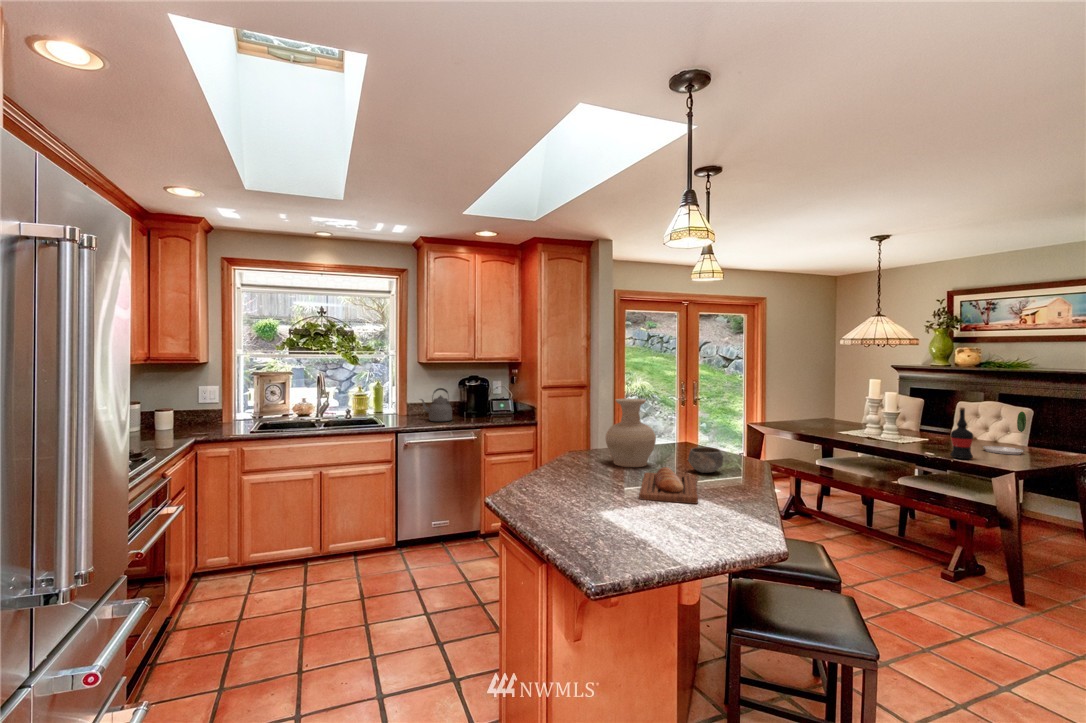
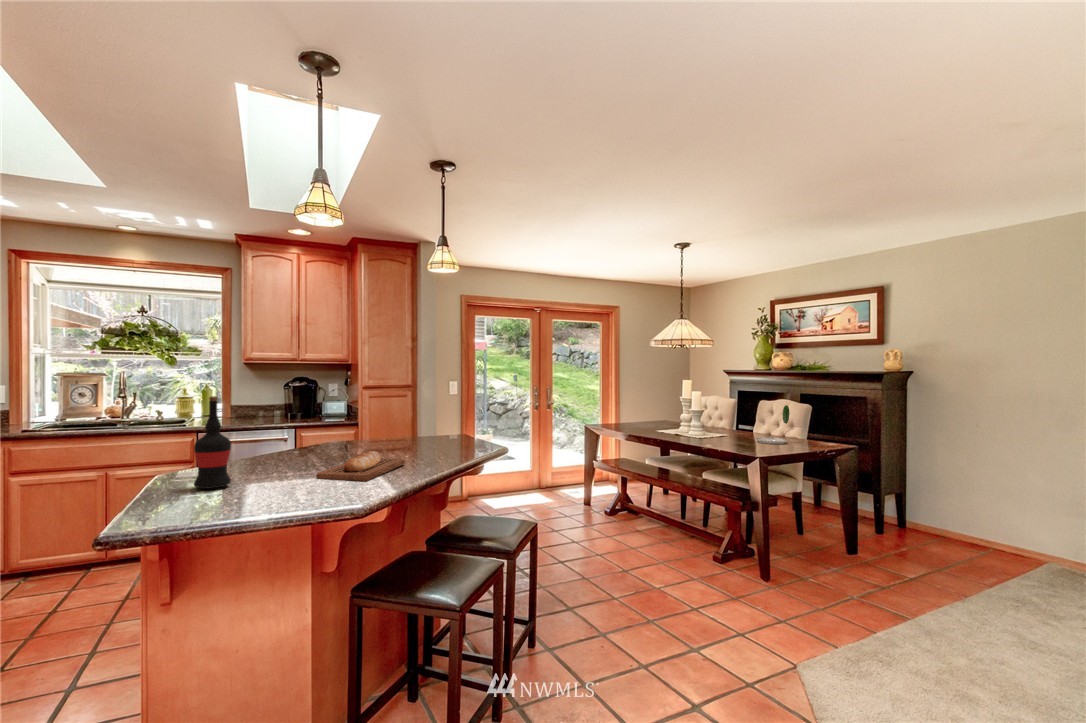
kettle: present [421,388,452,421] -> none [234,388,269,421]
vase: present [606,398,656,467] -> none [348,390,399,455]
wine bottle: present [950,408,973,459] -> present [194,396,231,489]
bowl: present [688,447,723,473] -> none [418,435,452,458]

